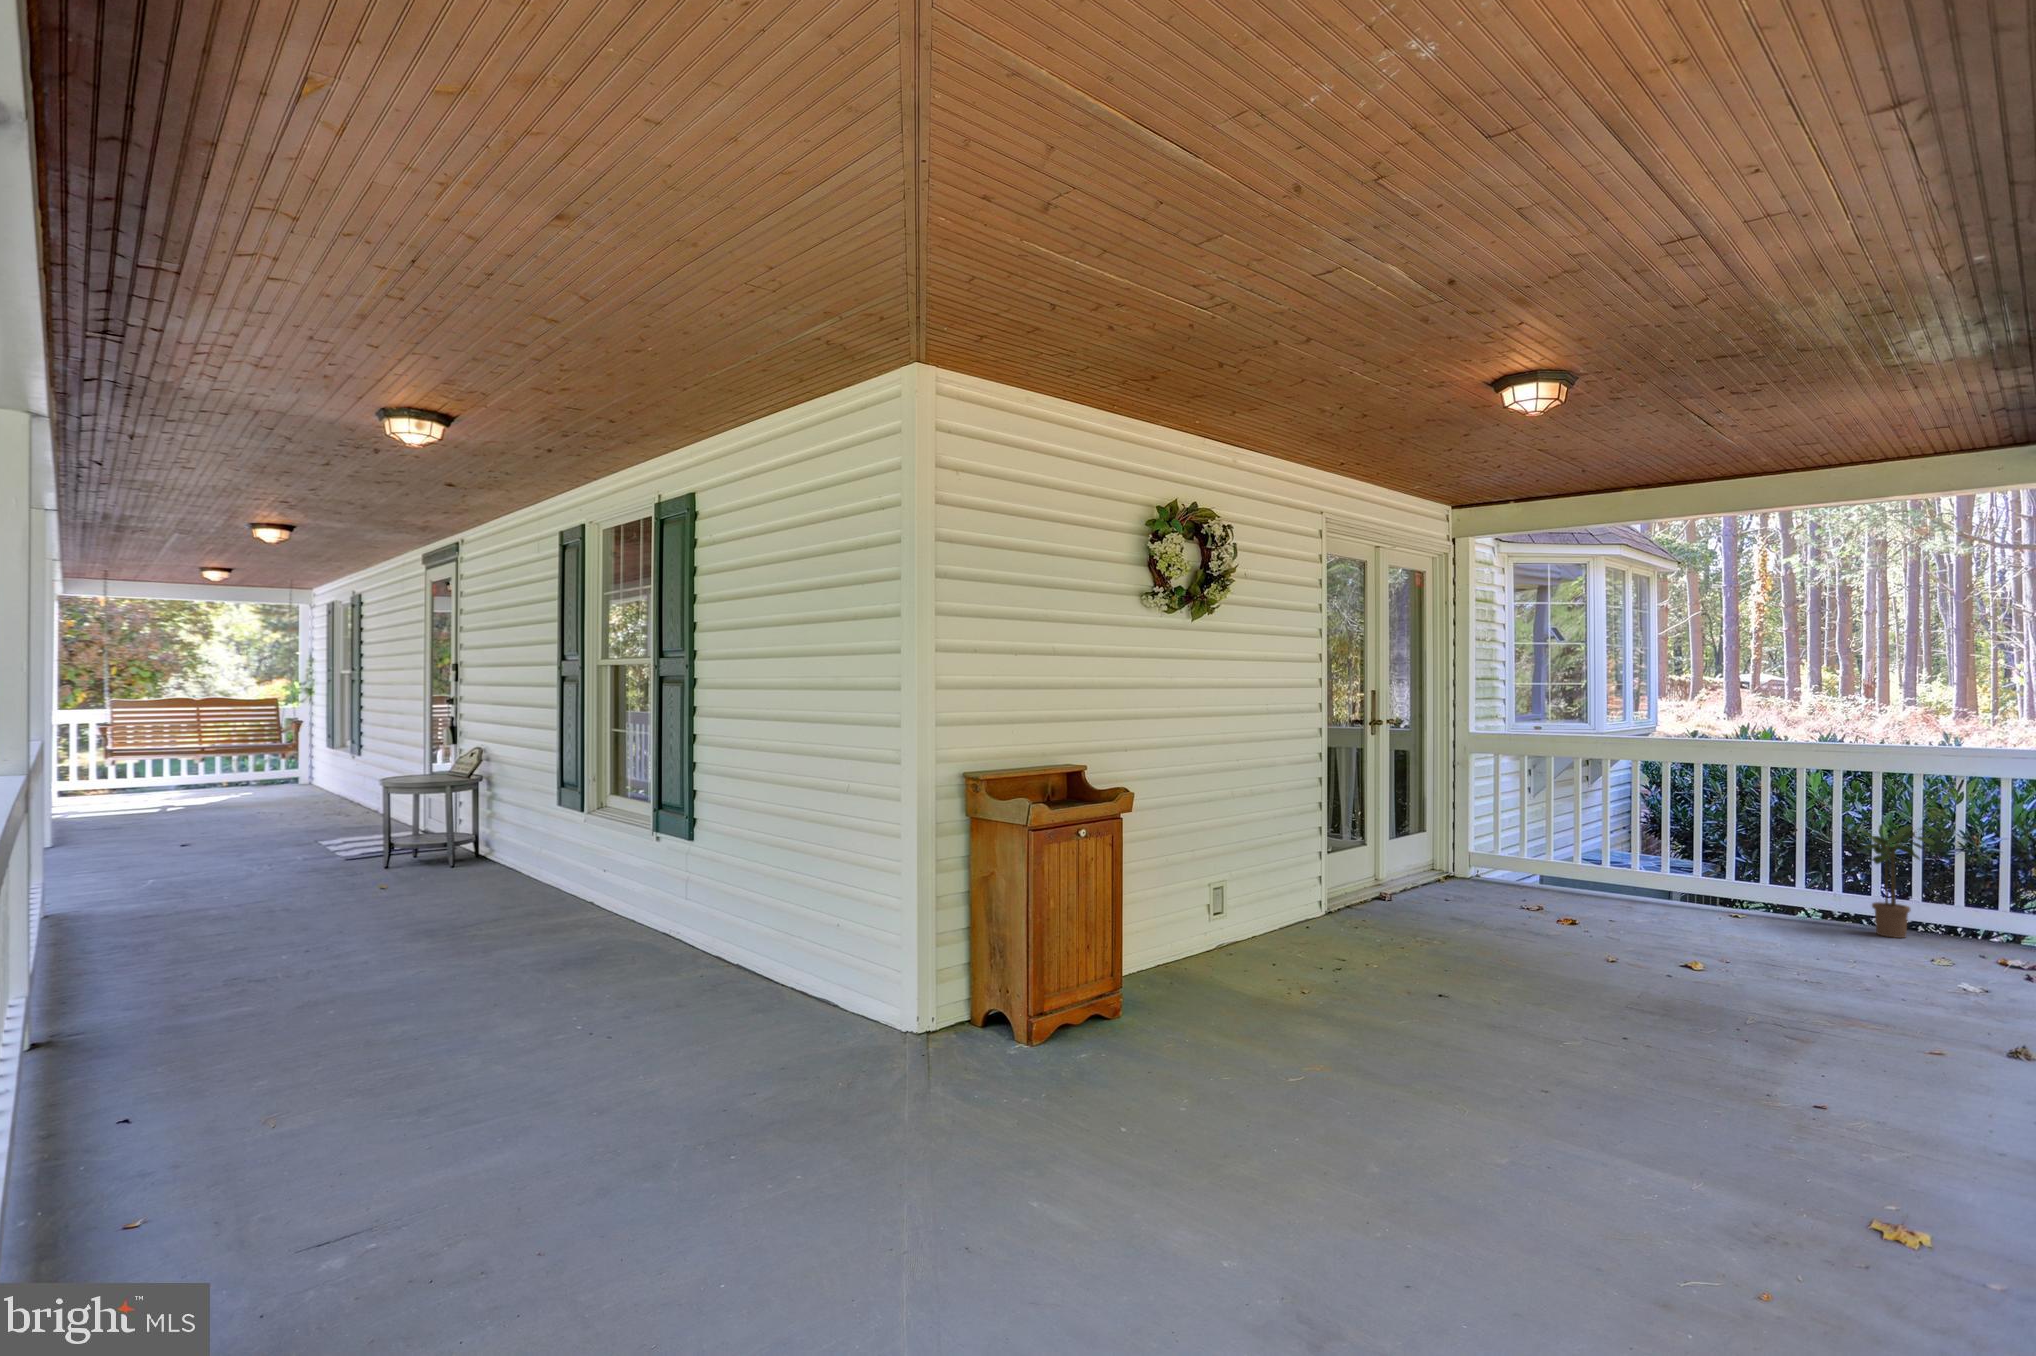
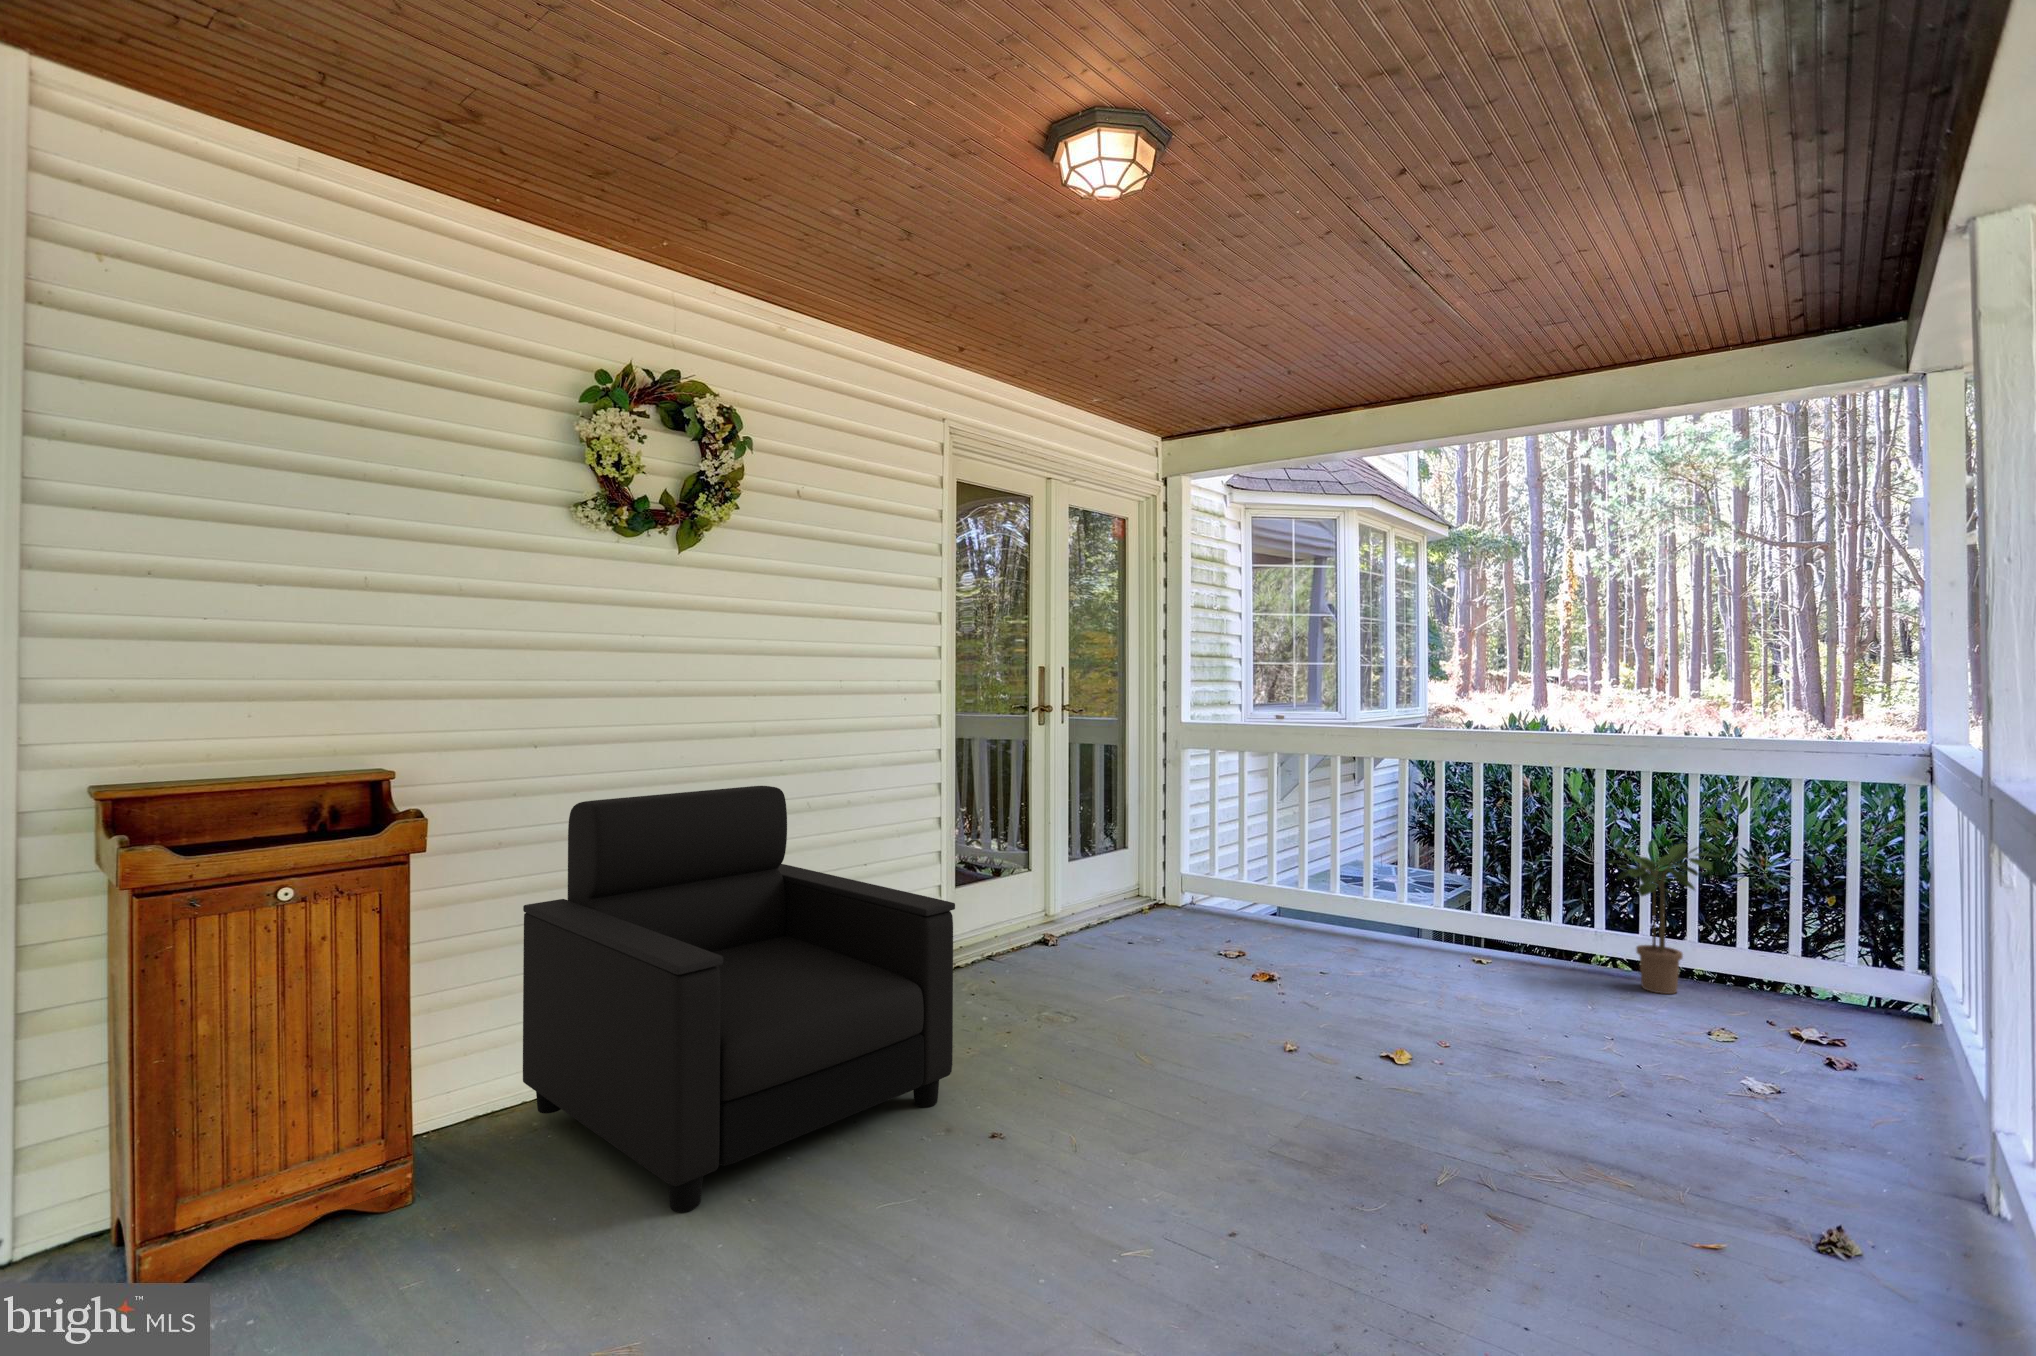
armchair: none [1133,777,1404,1016] -> present [523,786,955,1212]

